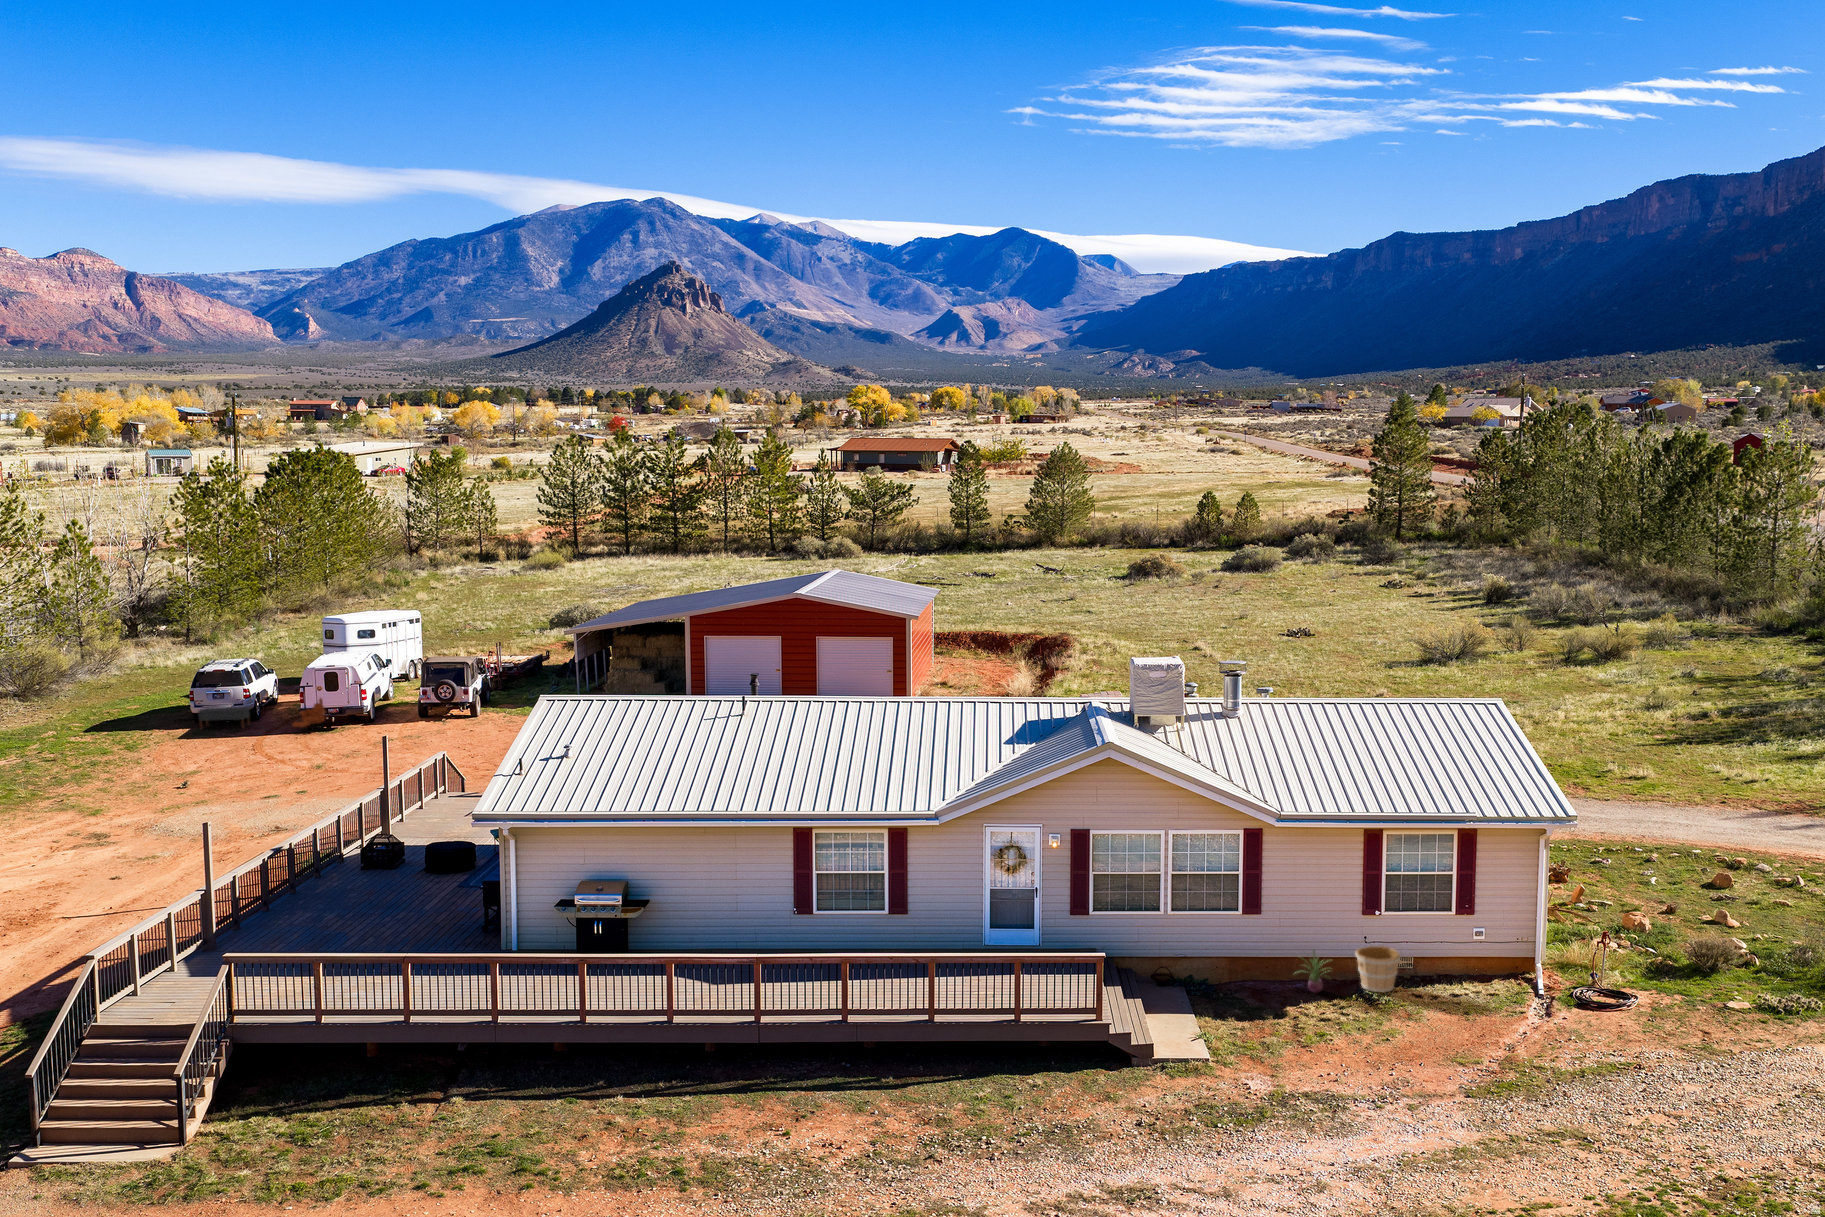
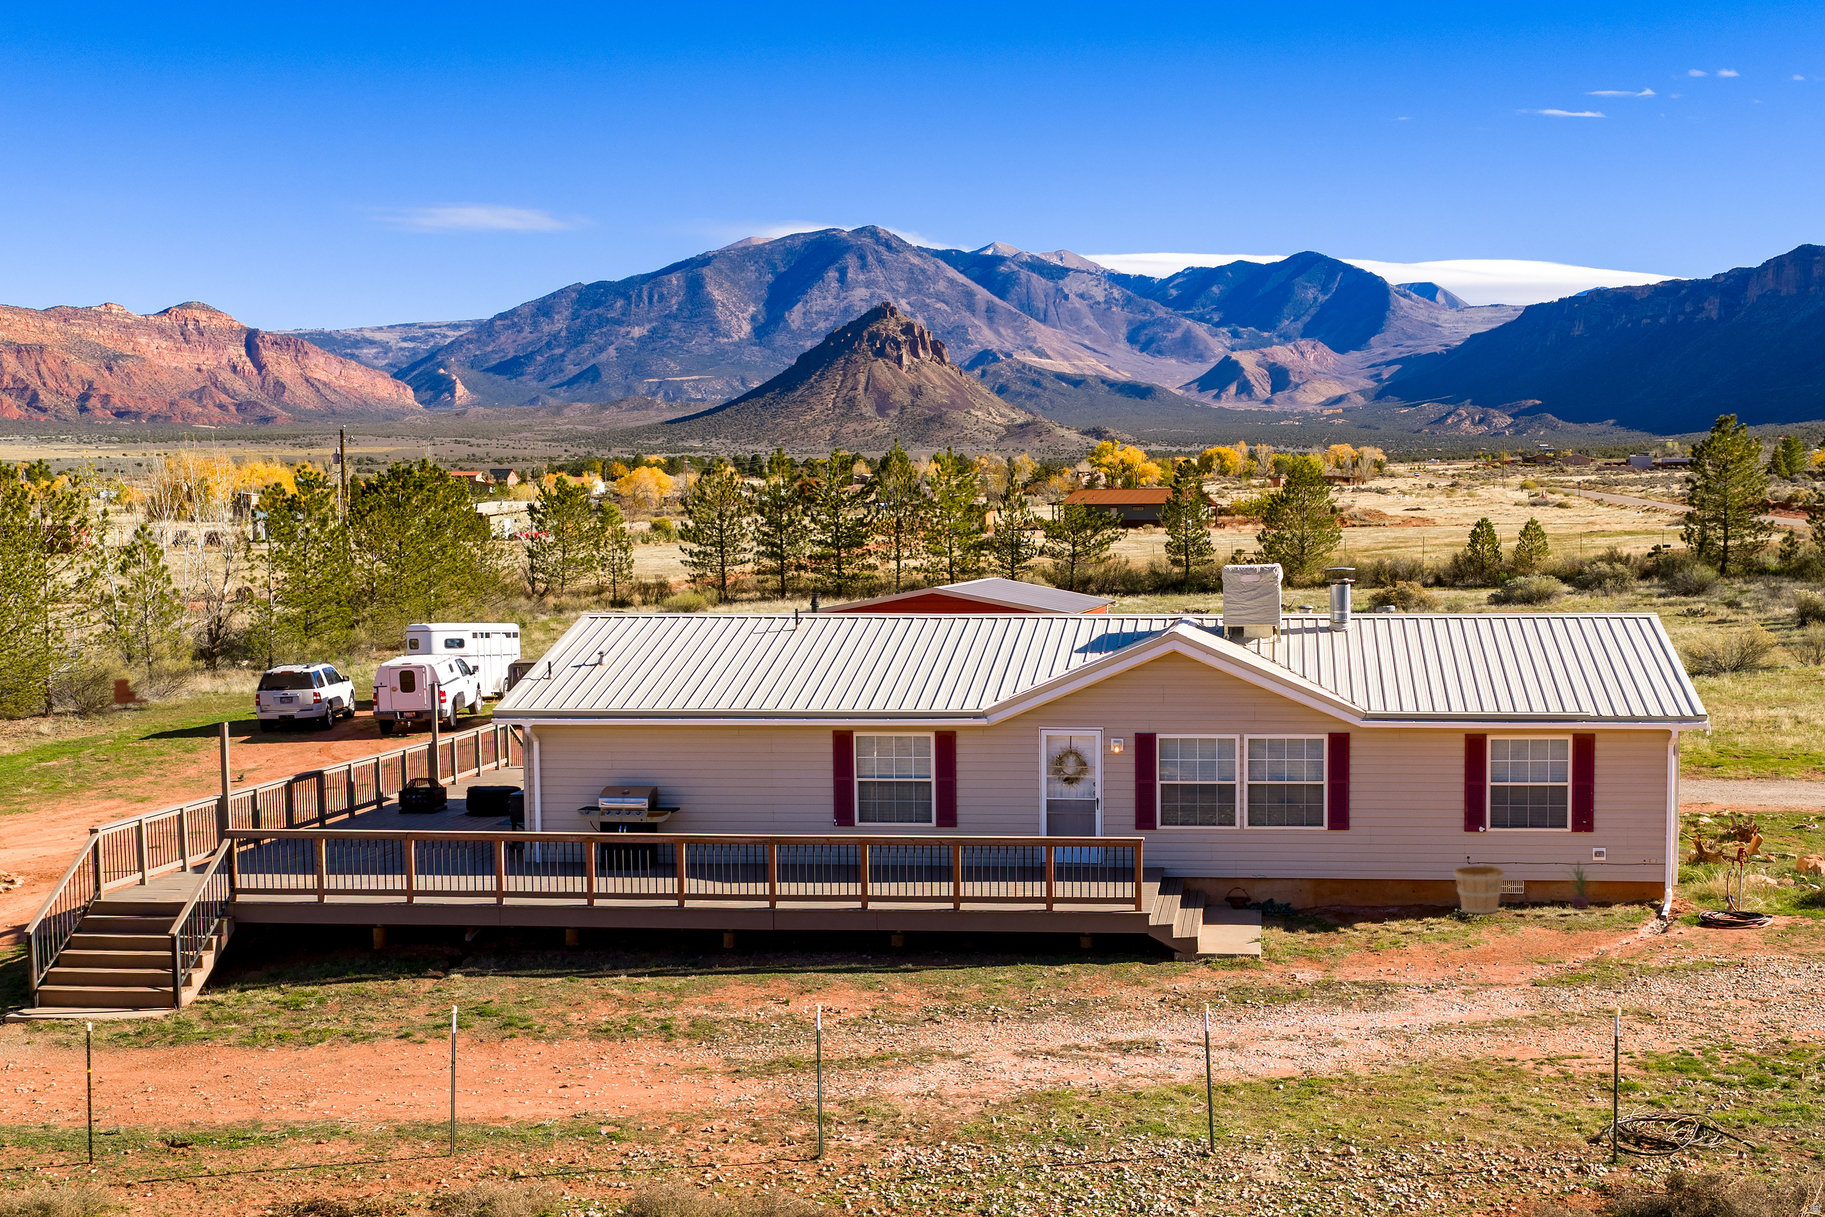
lounge chair: present [293,698,326,734] -> present [113,678,148,710]
bench: present [198,706,250,729] -> none [268,709,321,734]
decorative plant: present [1308,950,1326,993] -> present [1562,862,1592,909]

